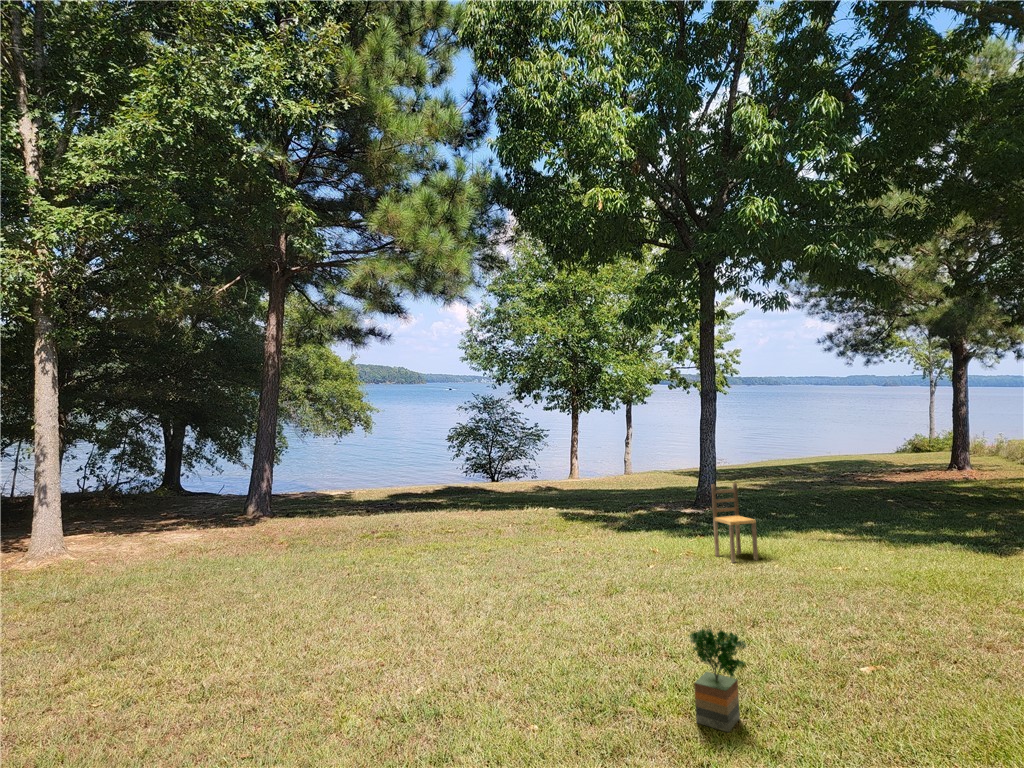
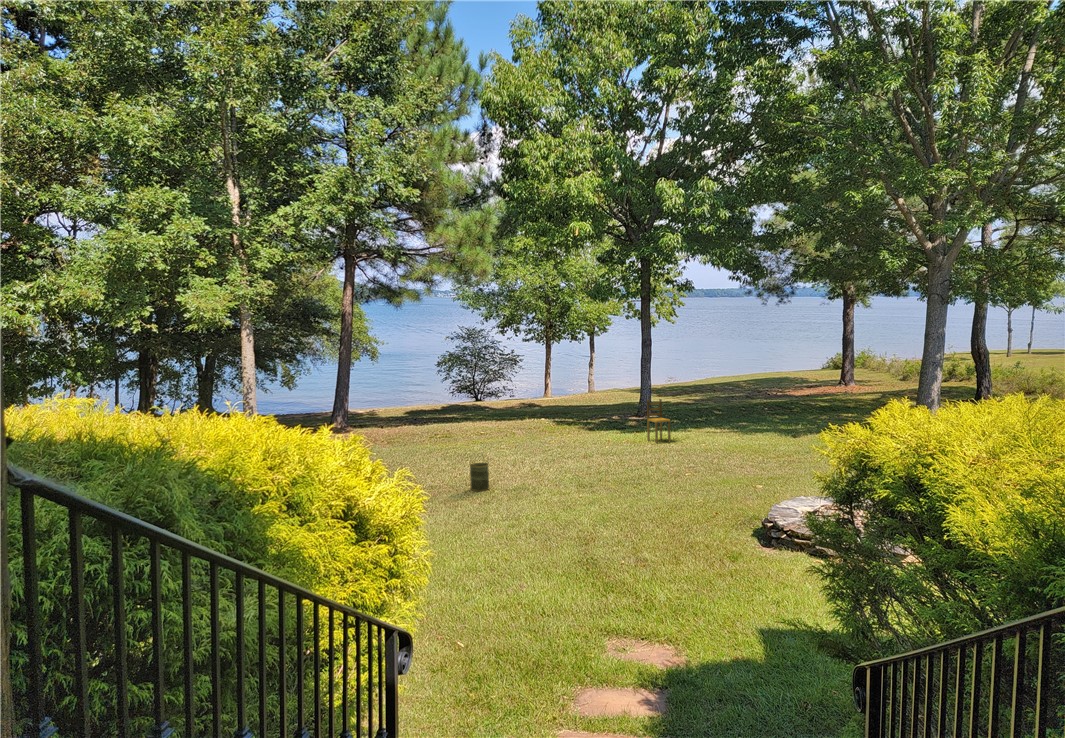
basket: none [310,615,355,716] -> present [470,462,489,491]
potted tree: present [689,629,746,732] -> none [626,452,649,488]

